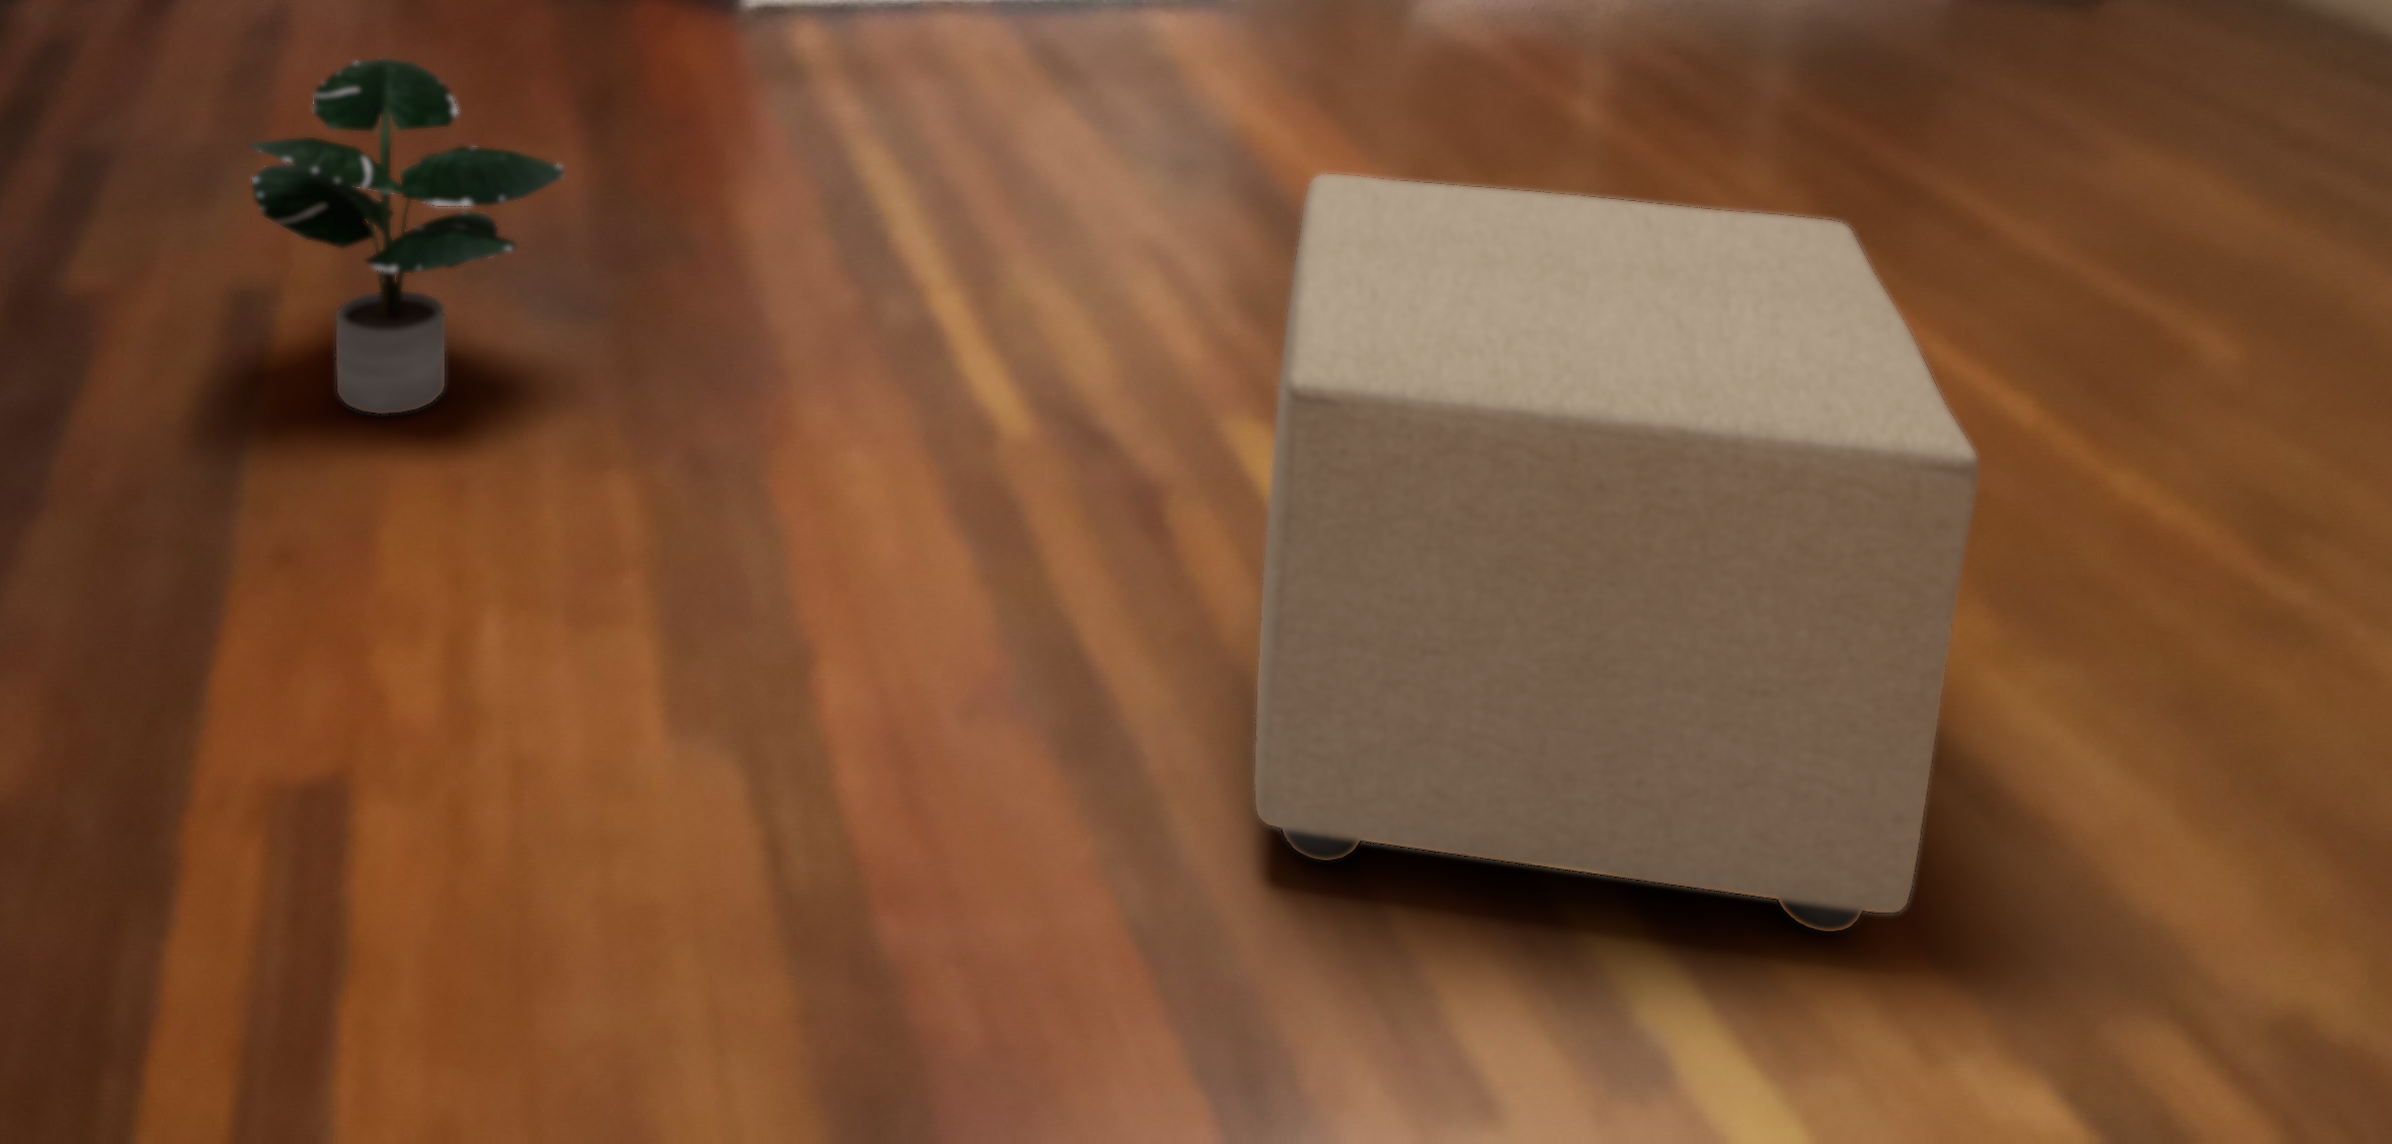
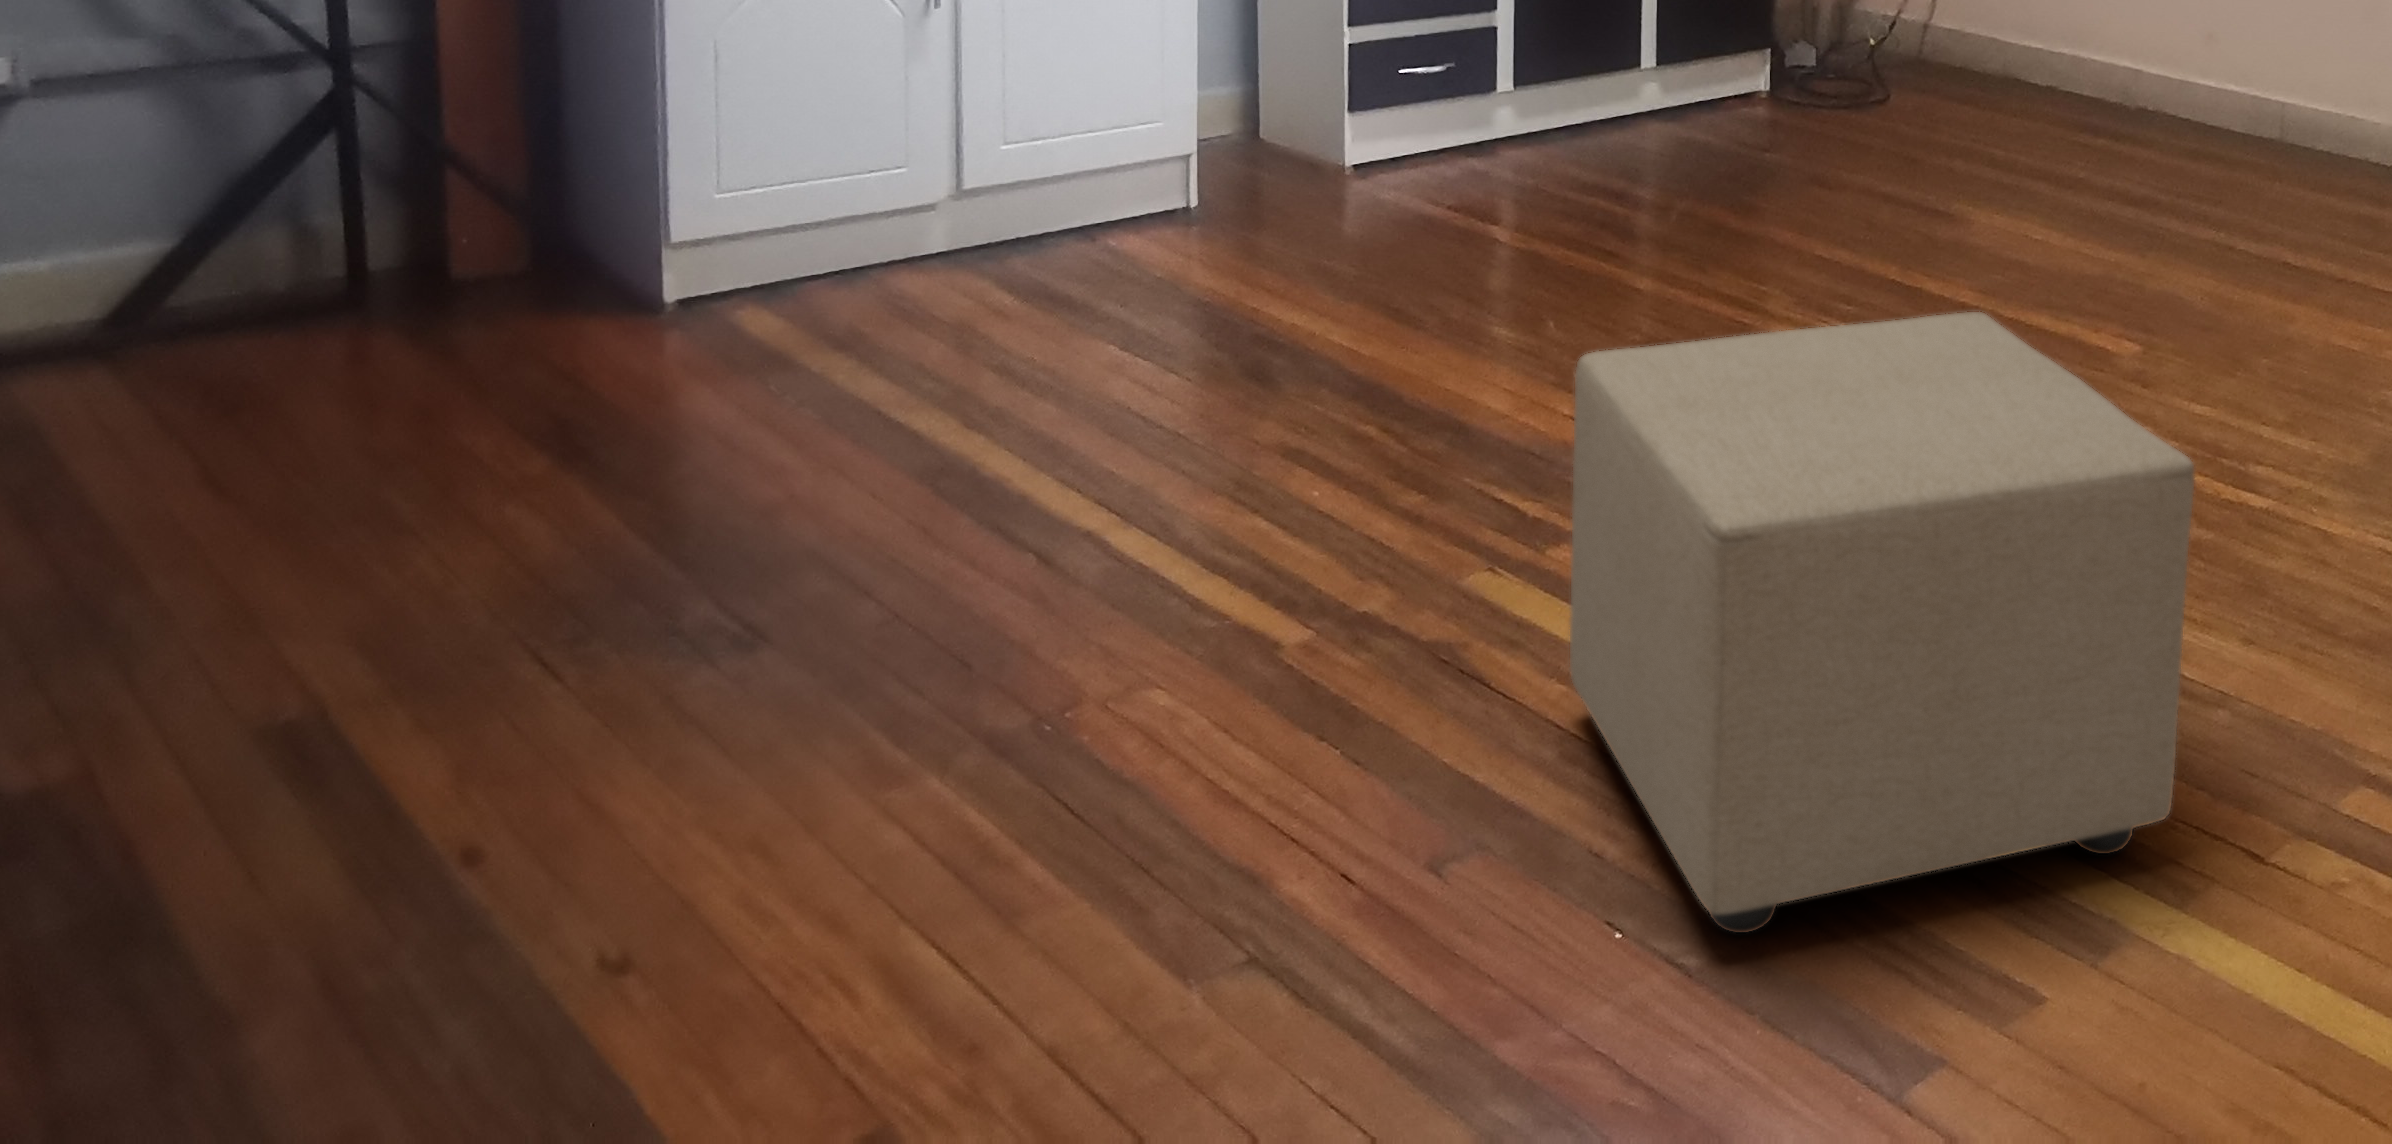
potted plant: present [250,58,563,414] -> none [327,431,746,839]

